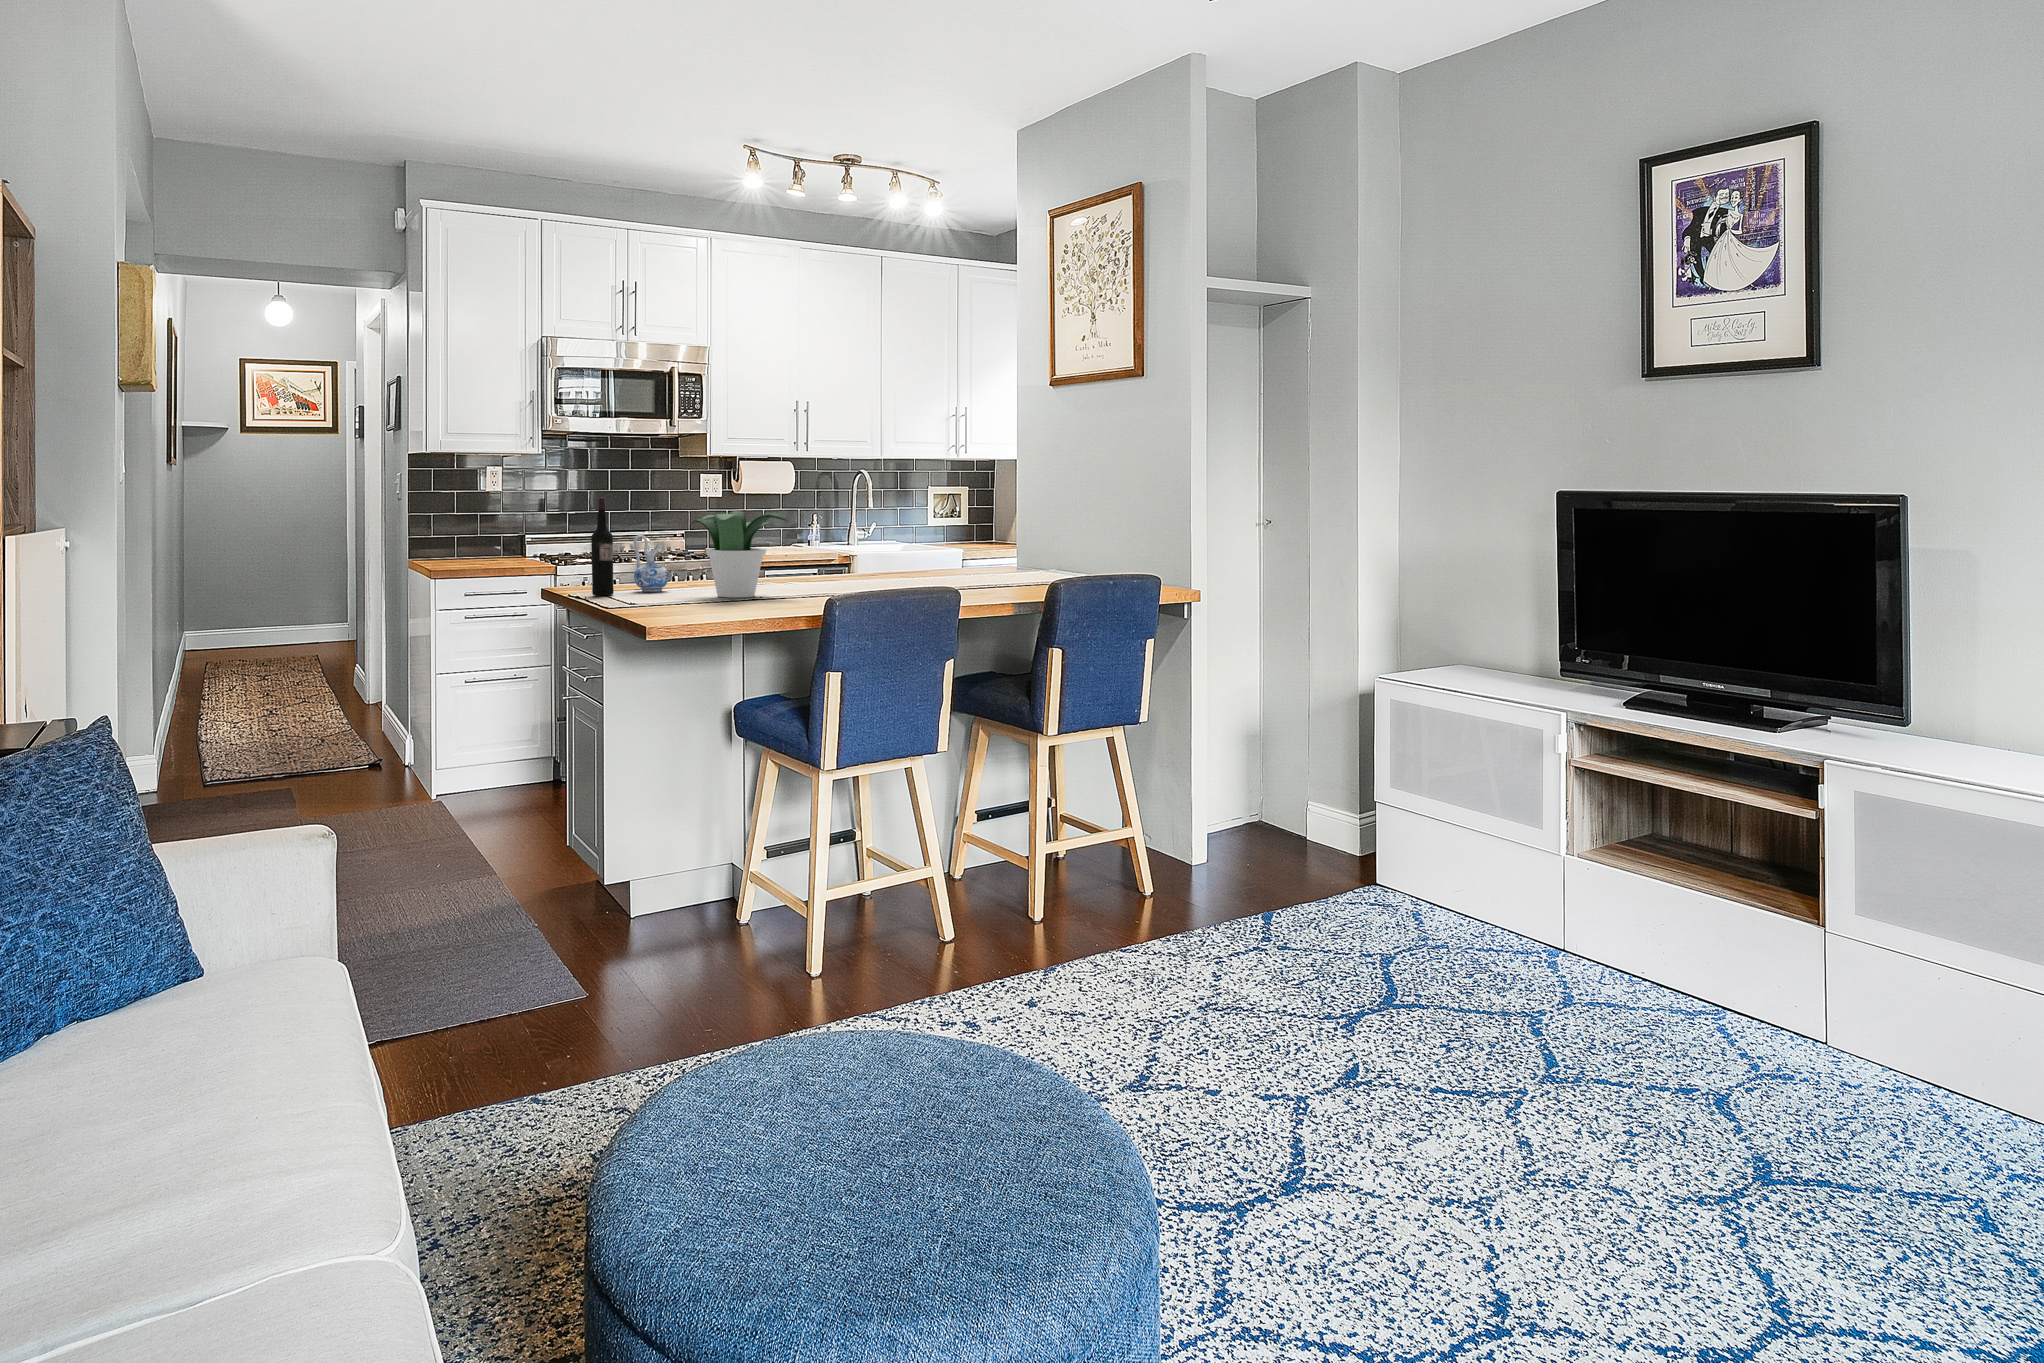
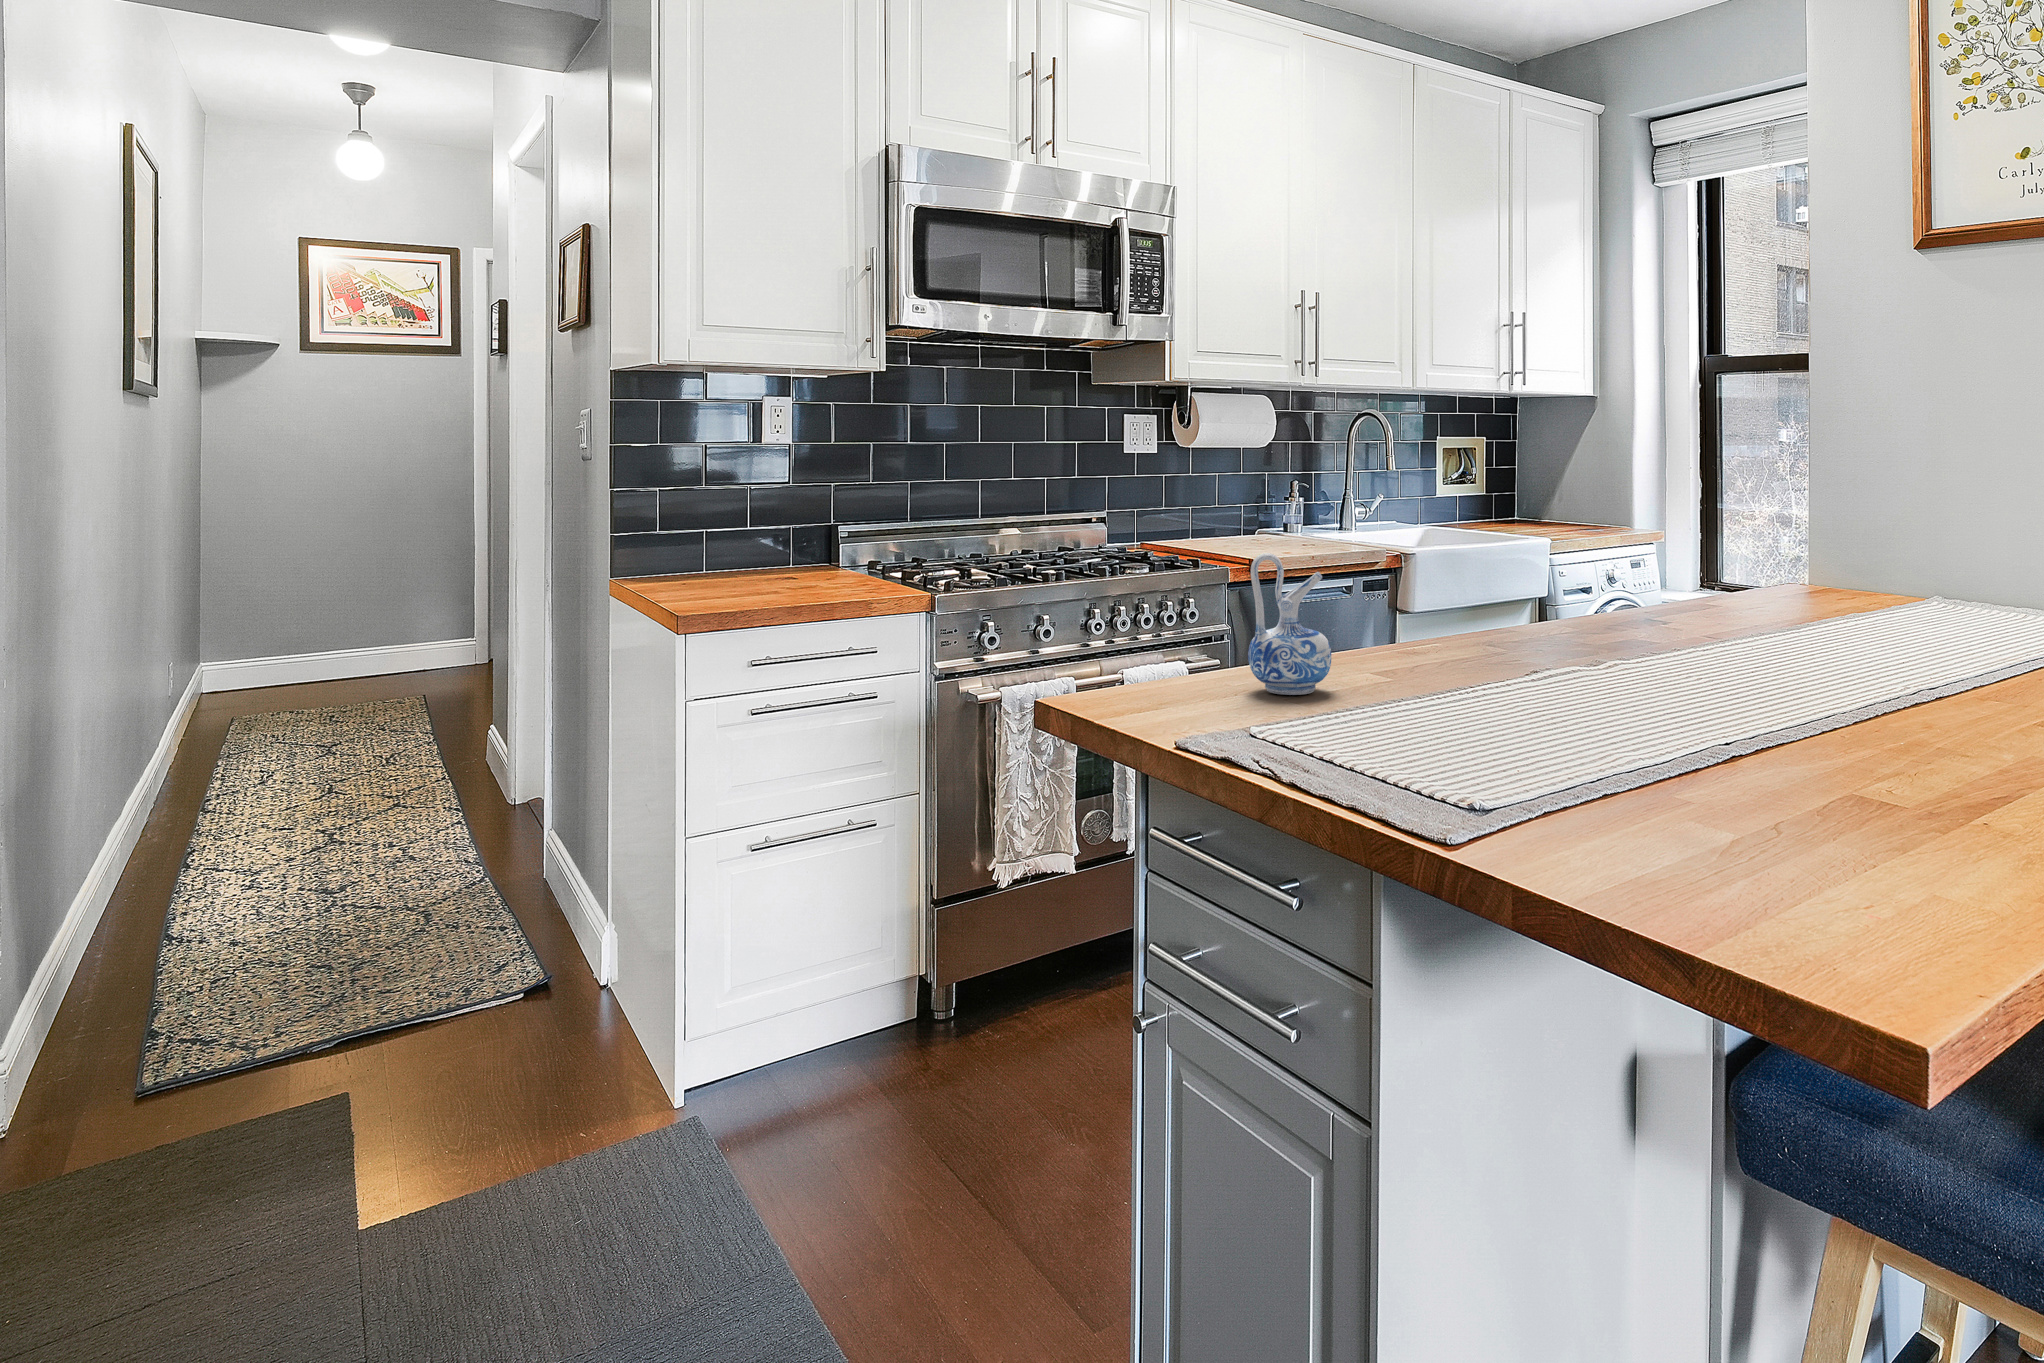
wine bottle: present [591,498,614,596] -> none [1178,461,1234,721]
potted plant: present [691,511,787,597] -> none [1440,498,1741,729]

